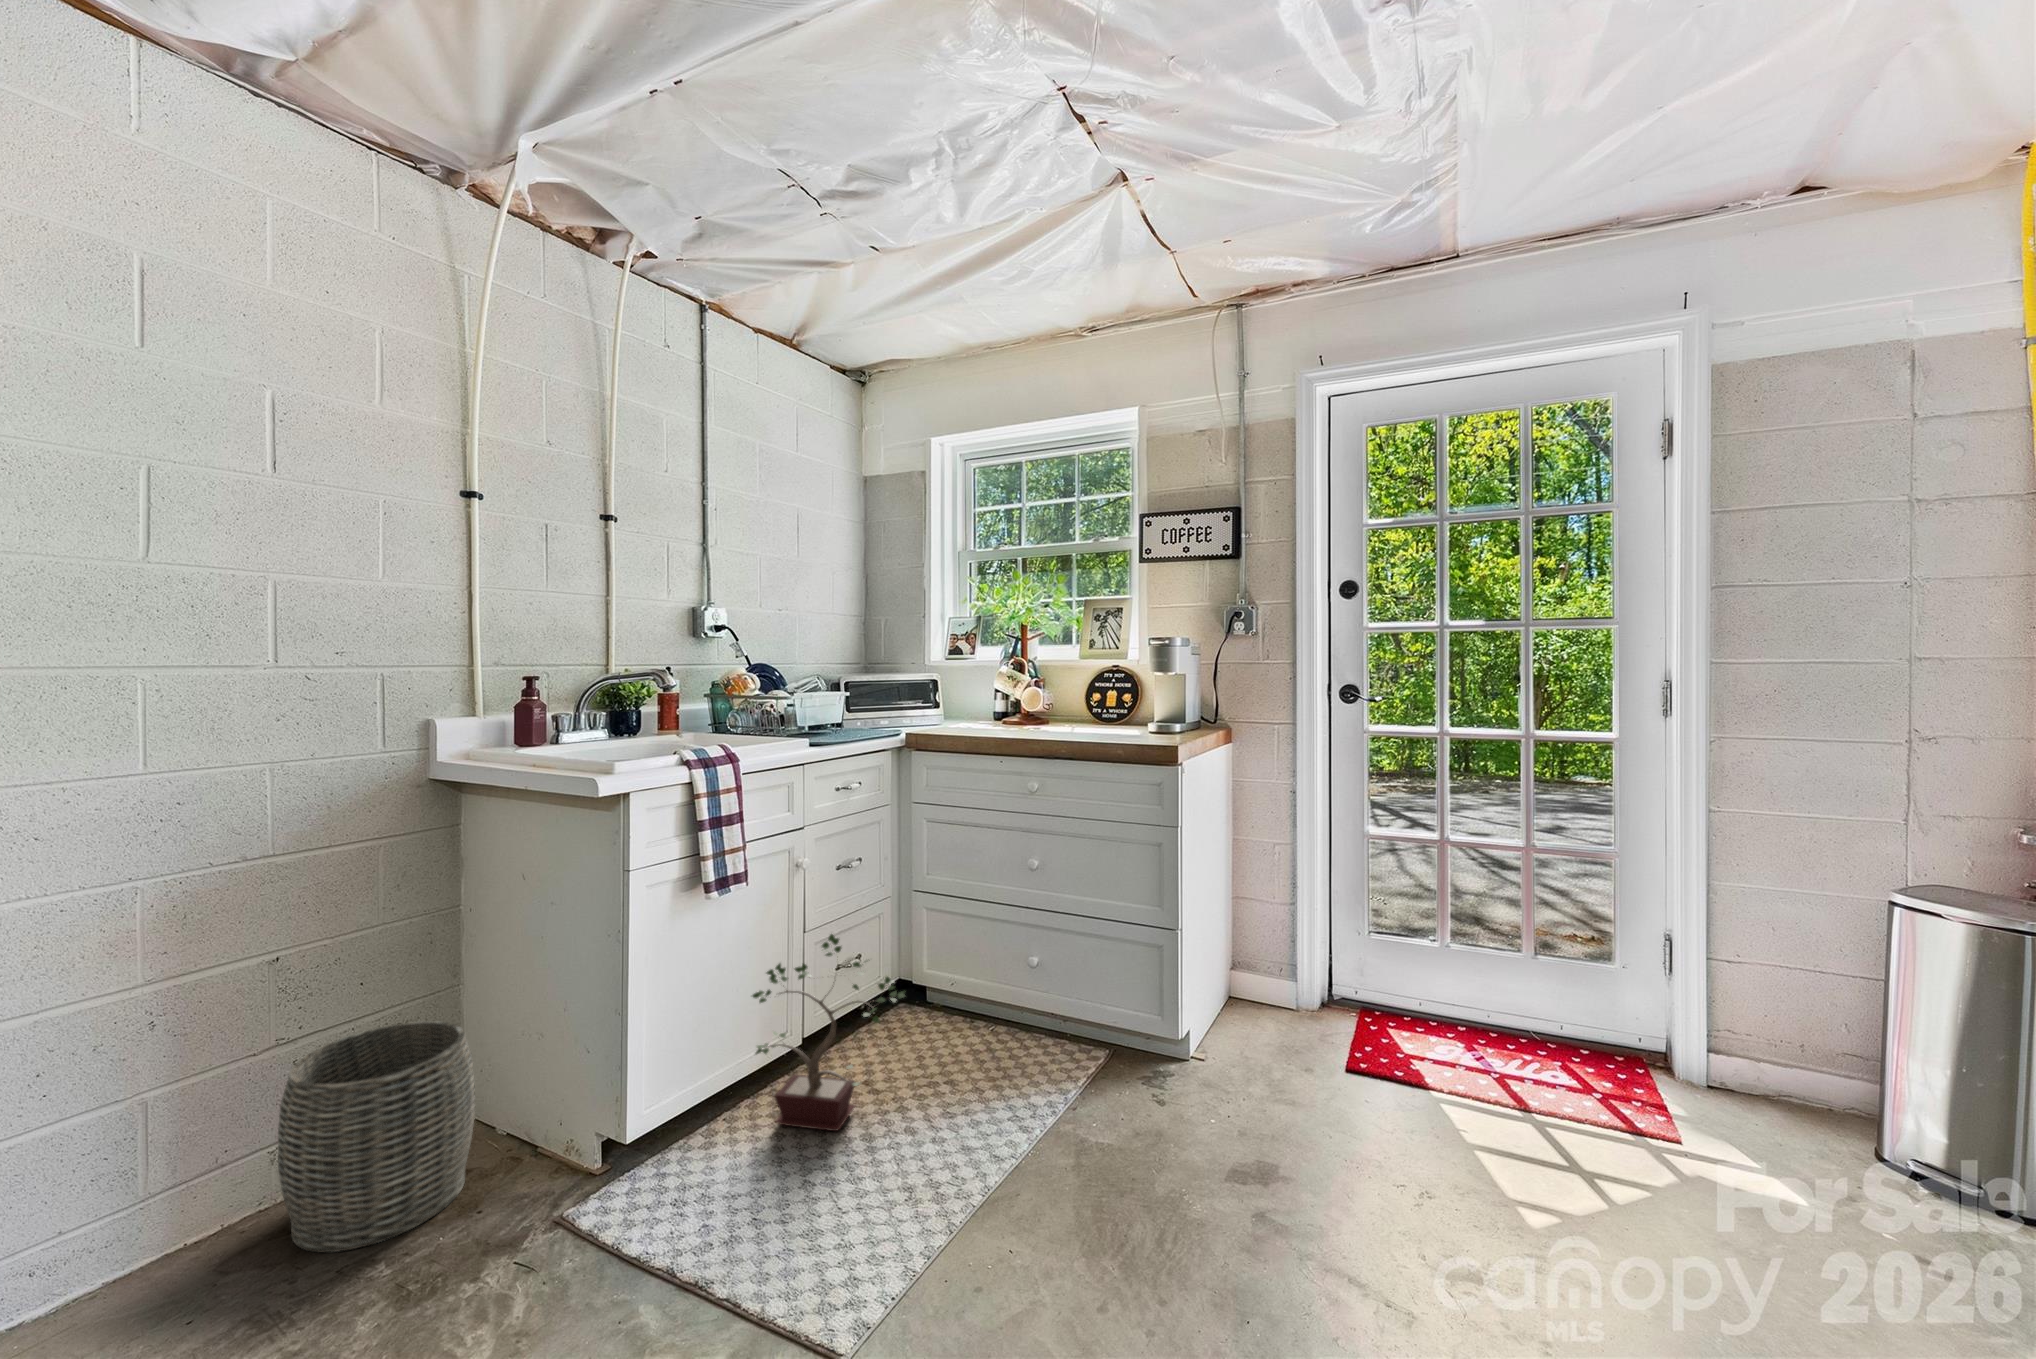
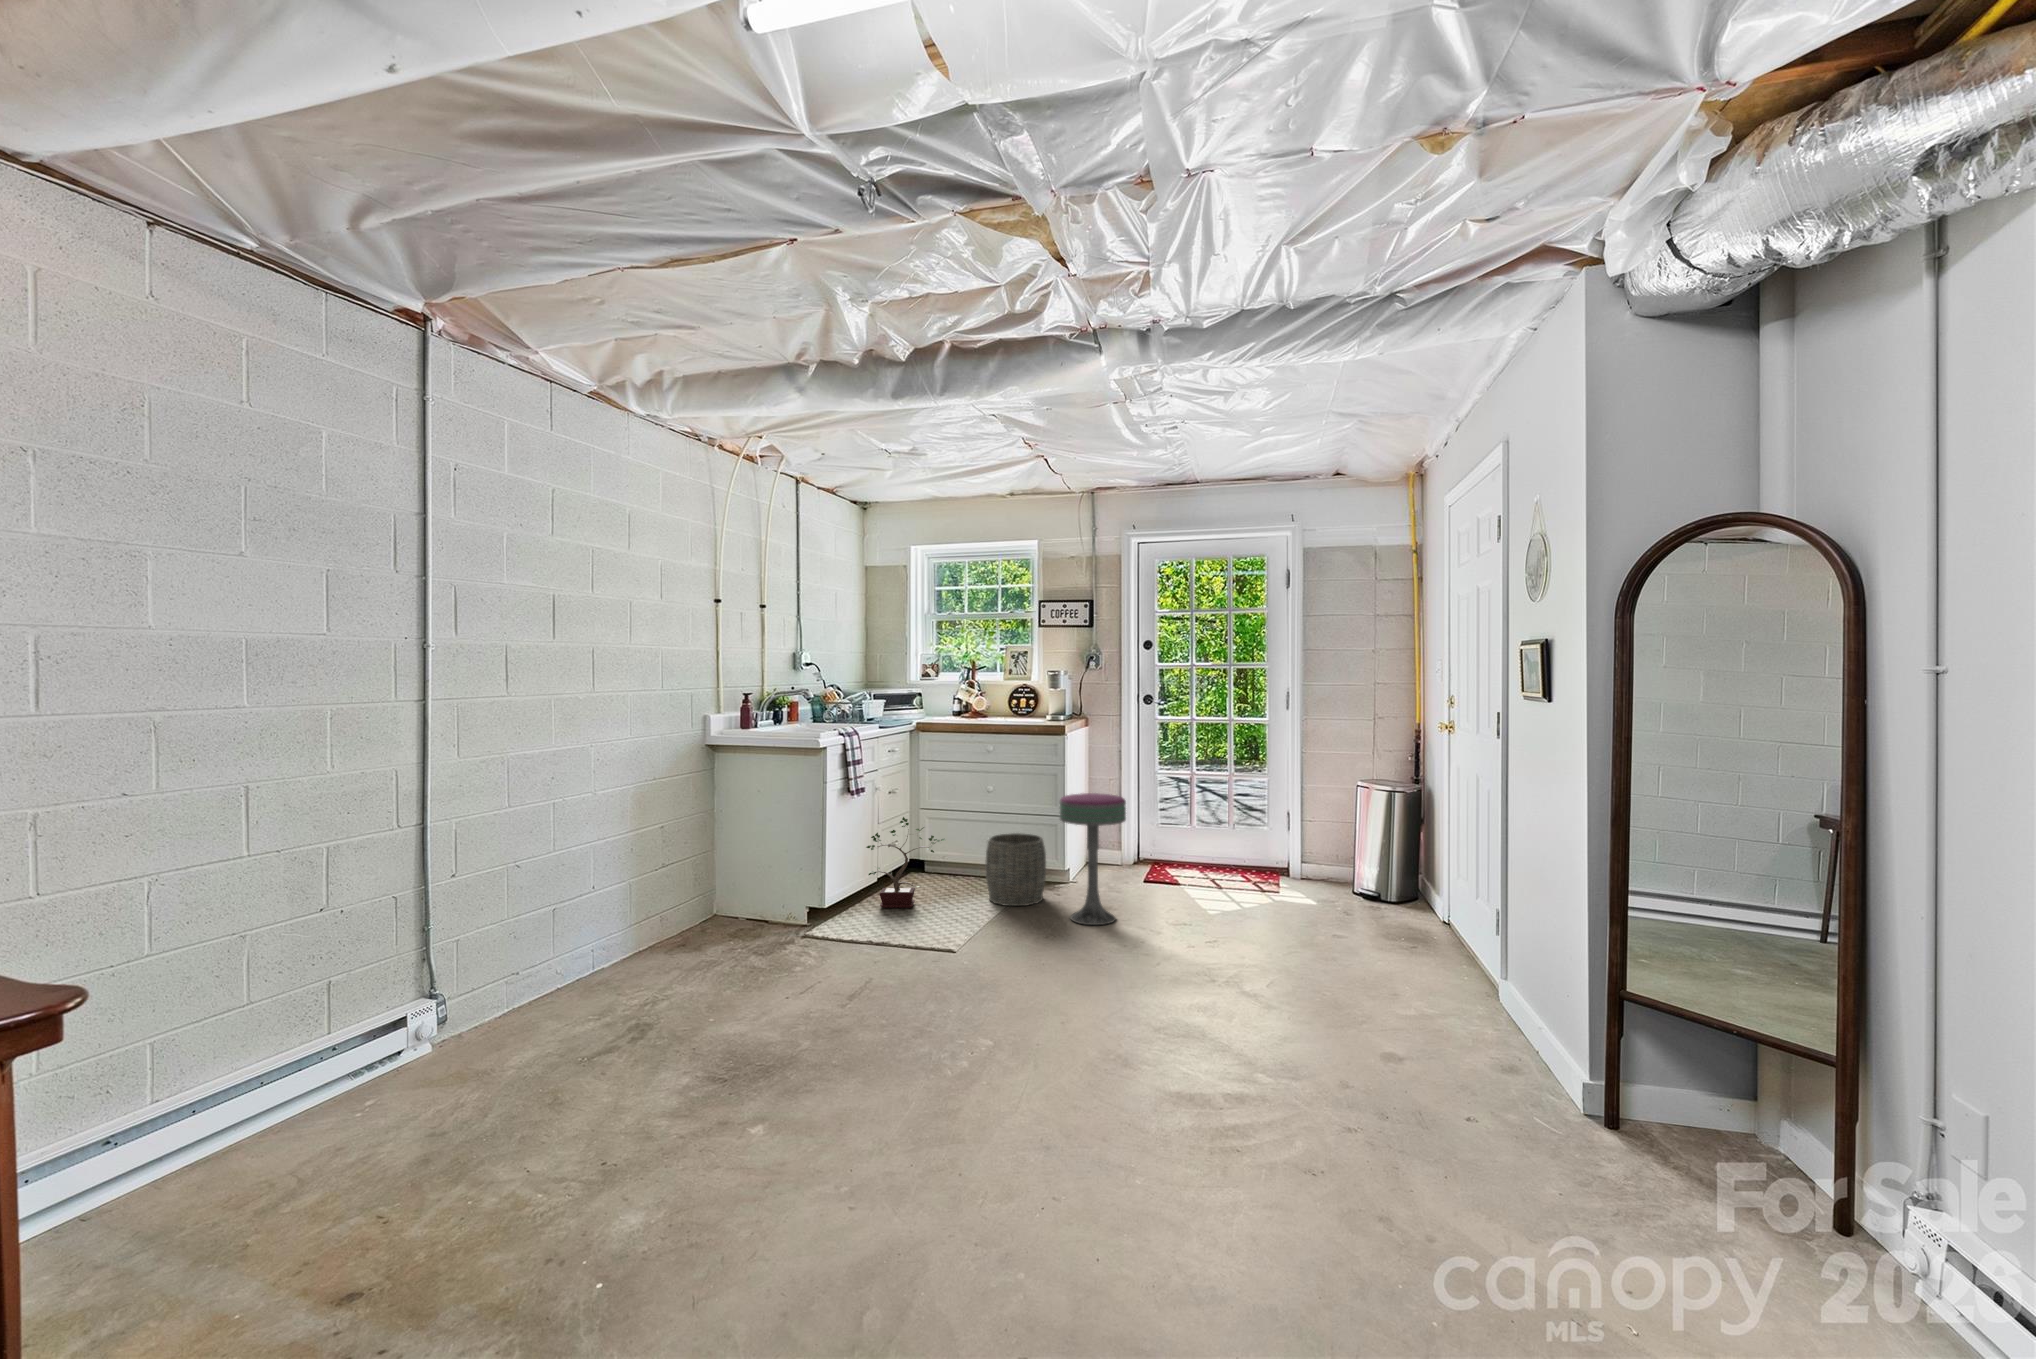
bar stool: none [1152,914,1324,1276] -> present [1059,793,1126,925]
woven basket: present [278,1021,475,1252] -> present [985,833,1046,906]

